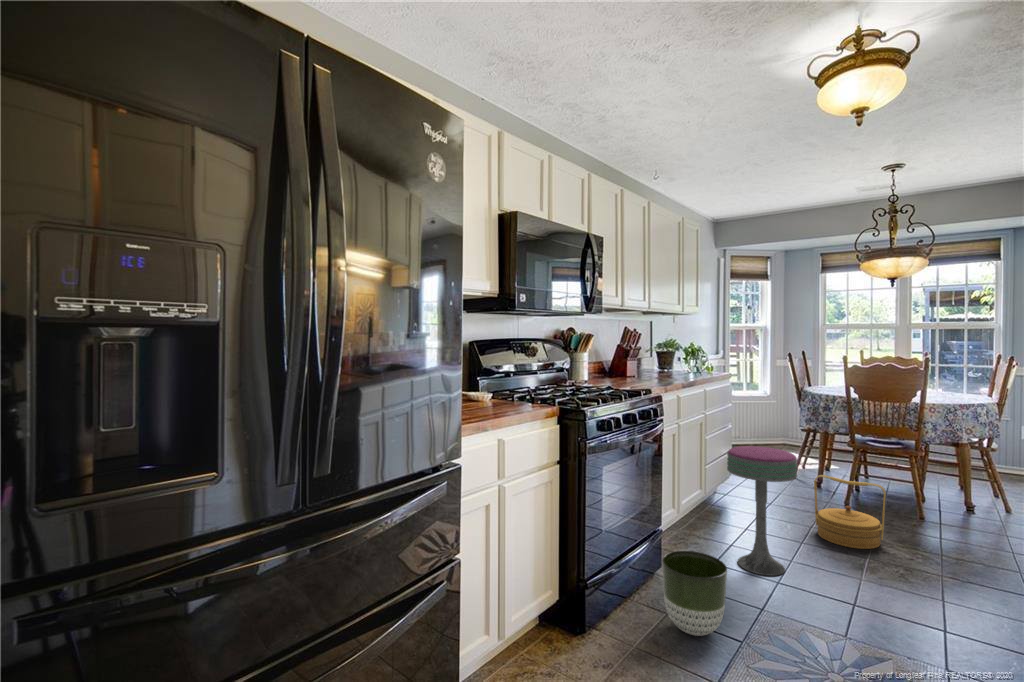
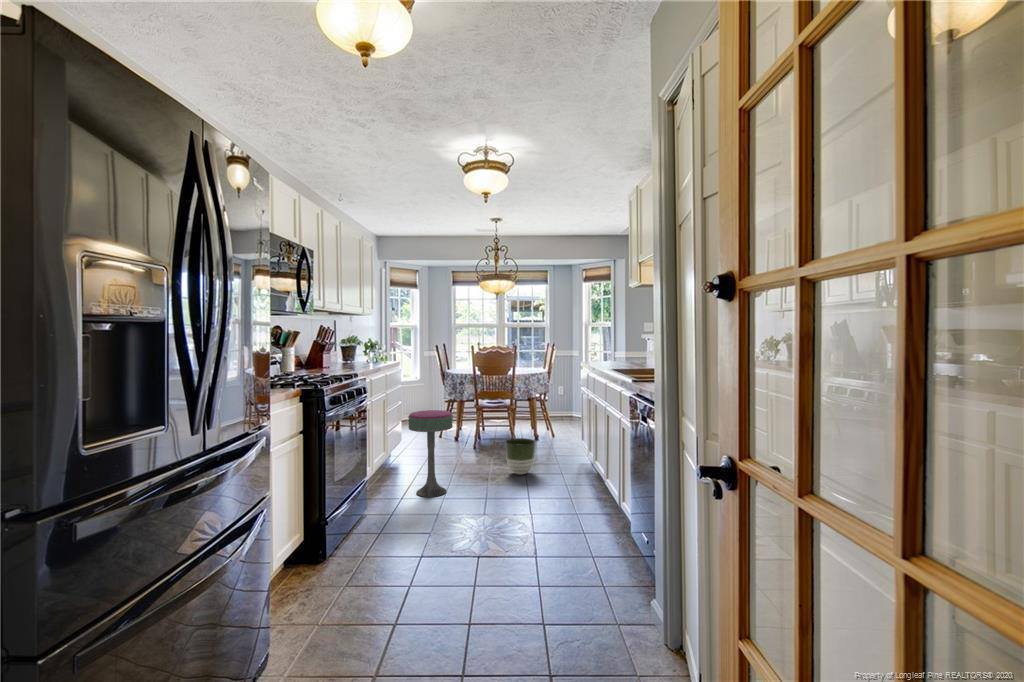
basket: present [814,475,886,549] -> none [458,427,498,471]
planter: present [662,551,727,636] -> present [506,438,535,475]

